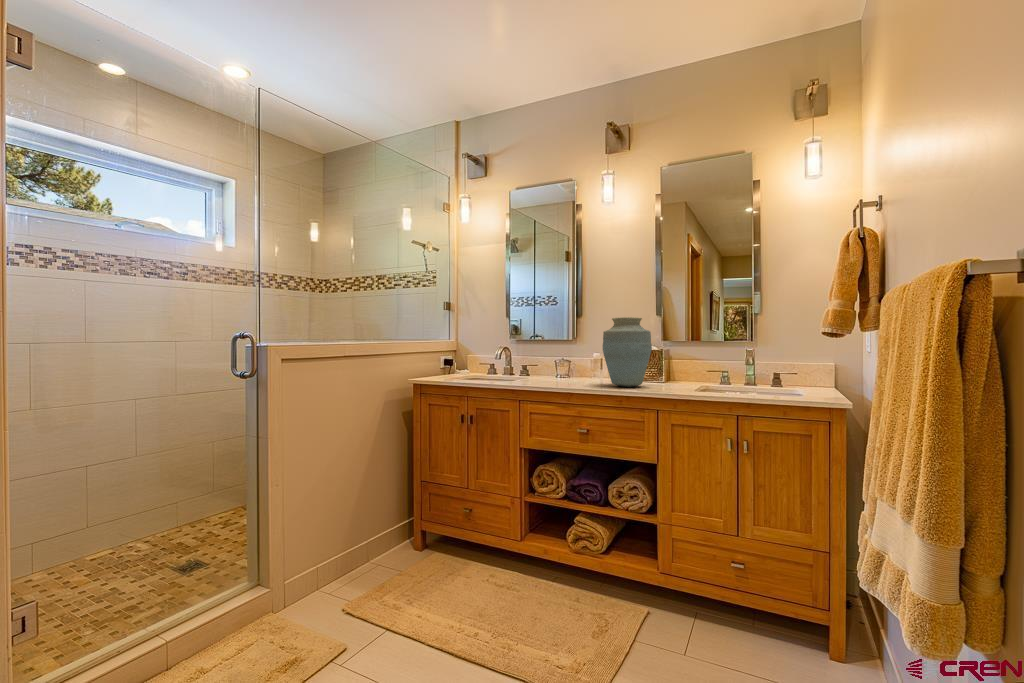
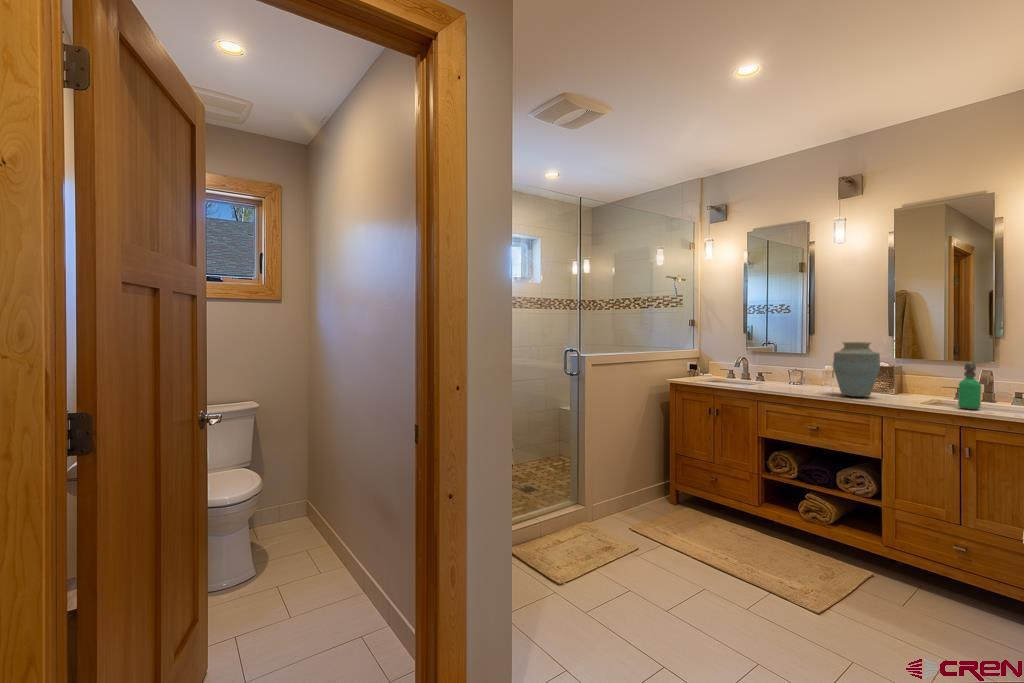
soap dispenser: none [730,337,752,393] -> present [958,362,981,410]

